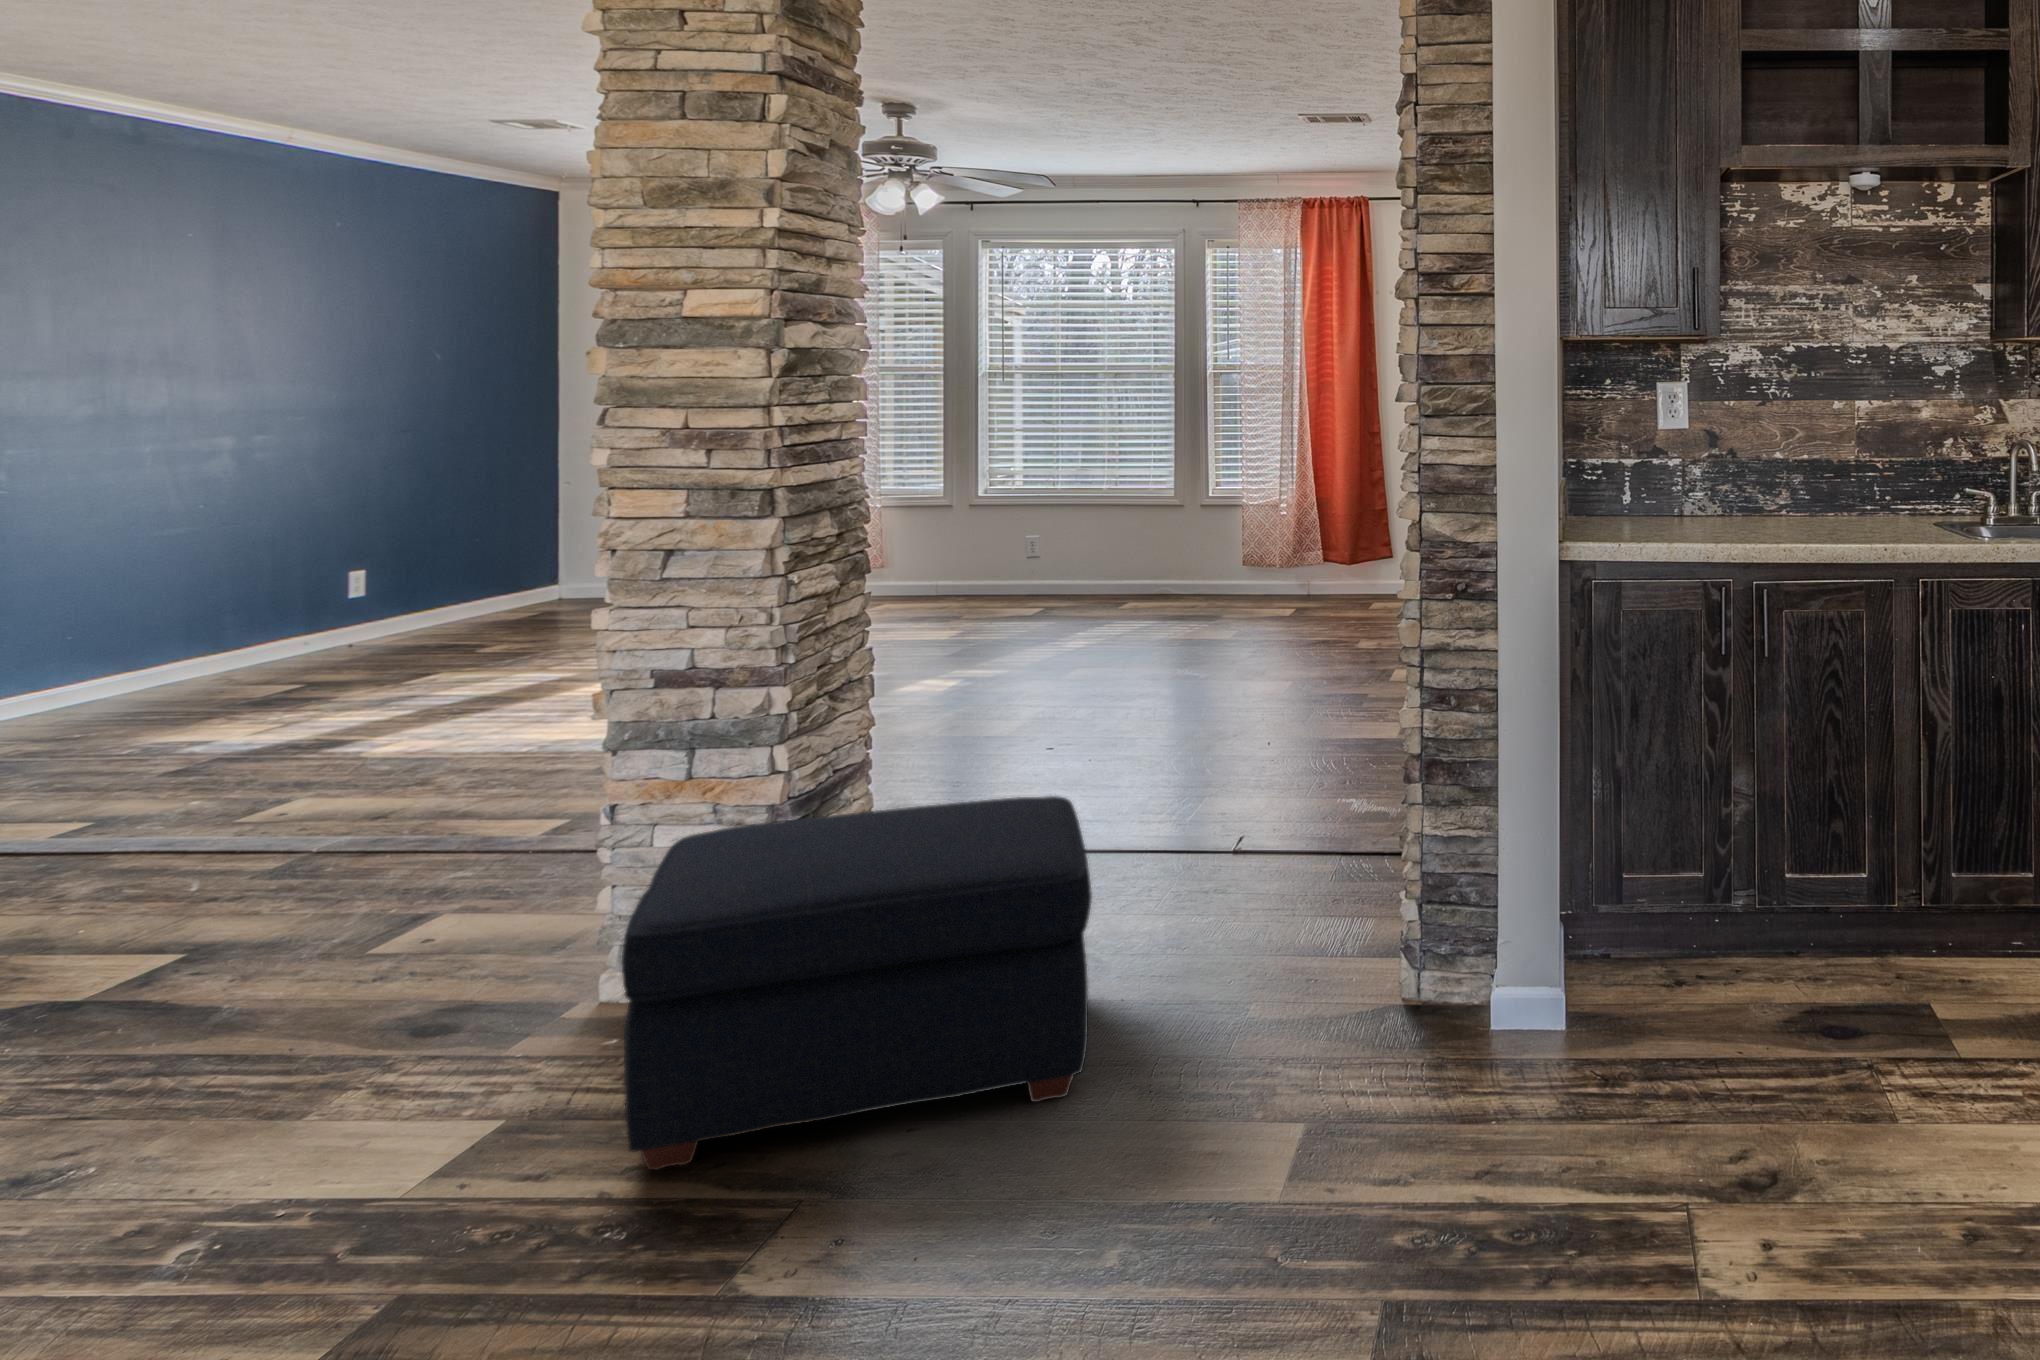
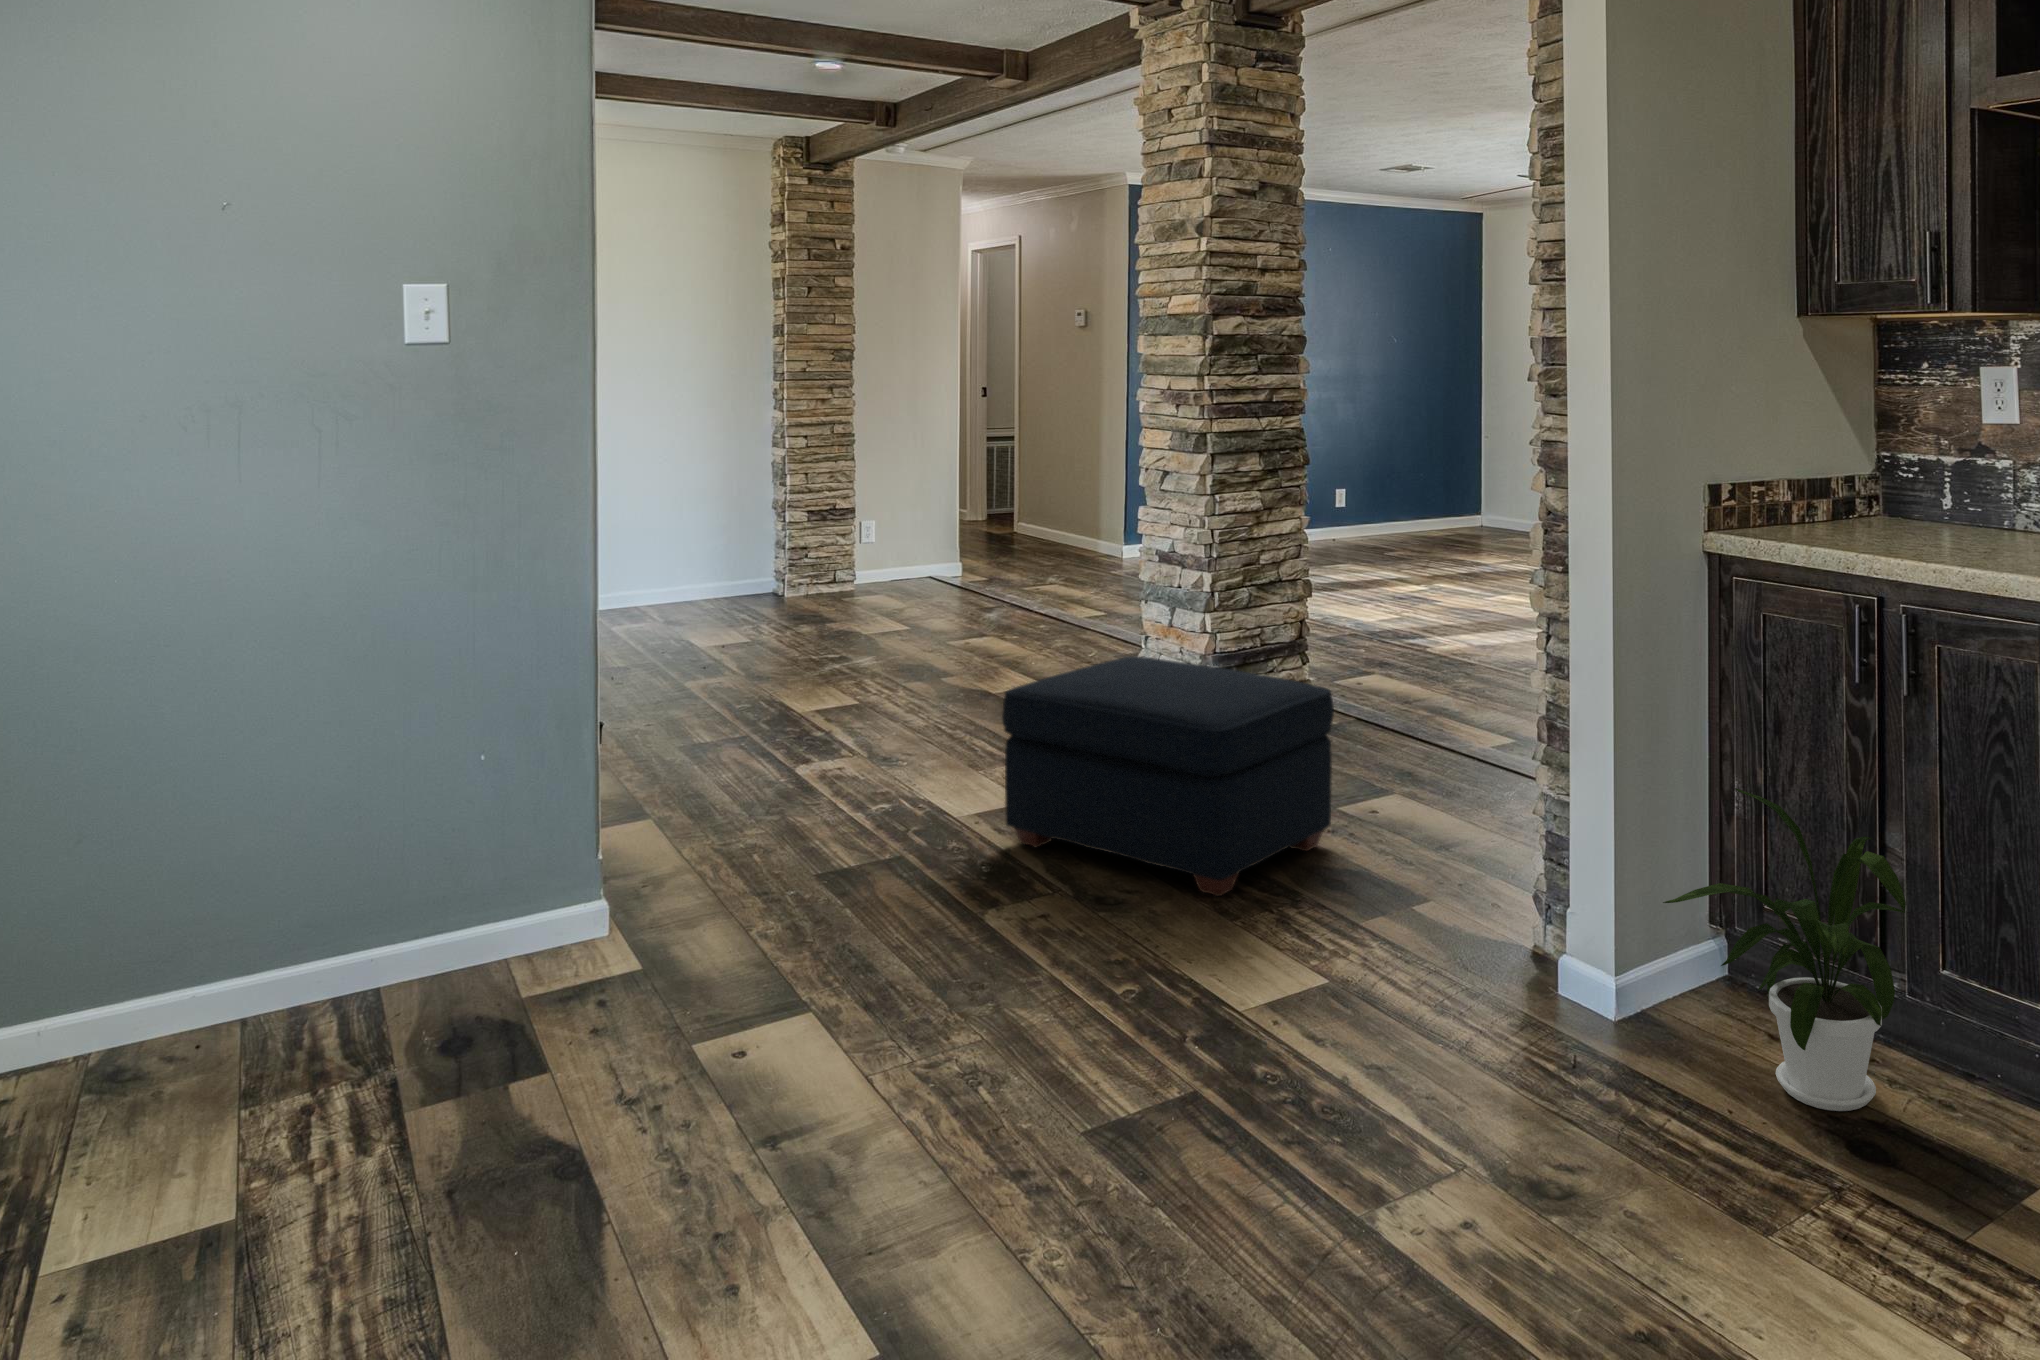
house plant: none [1673,765,1871,1012] -> present [1663,788,1906,1111]

